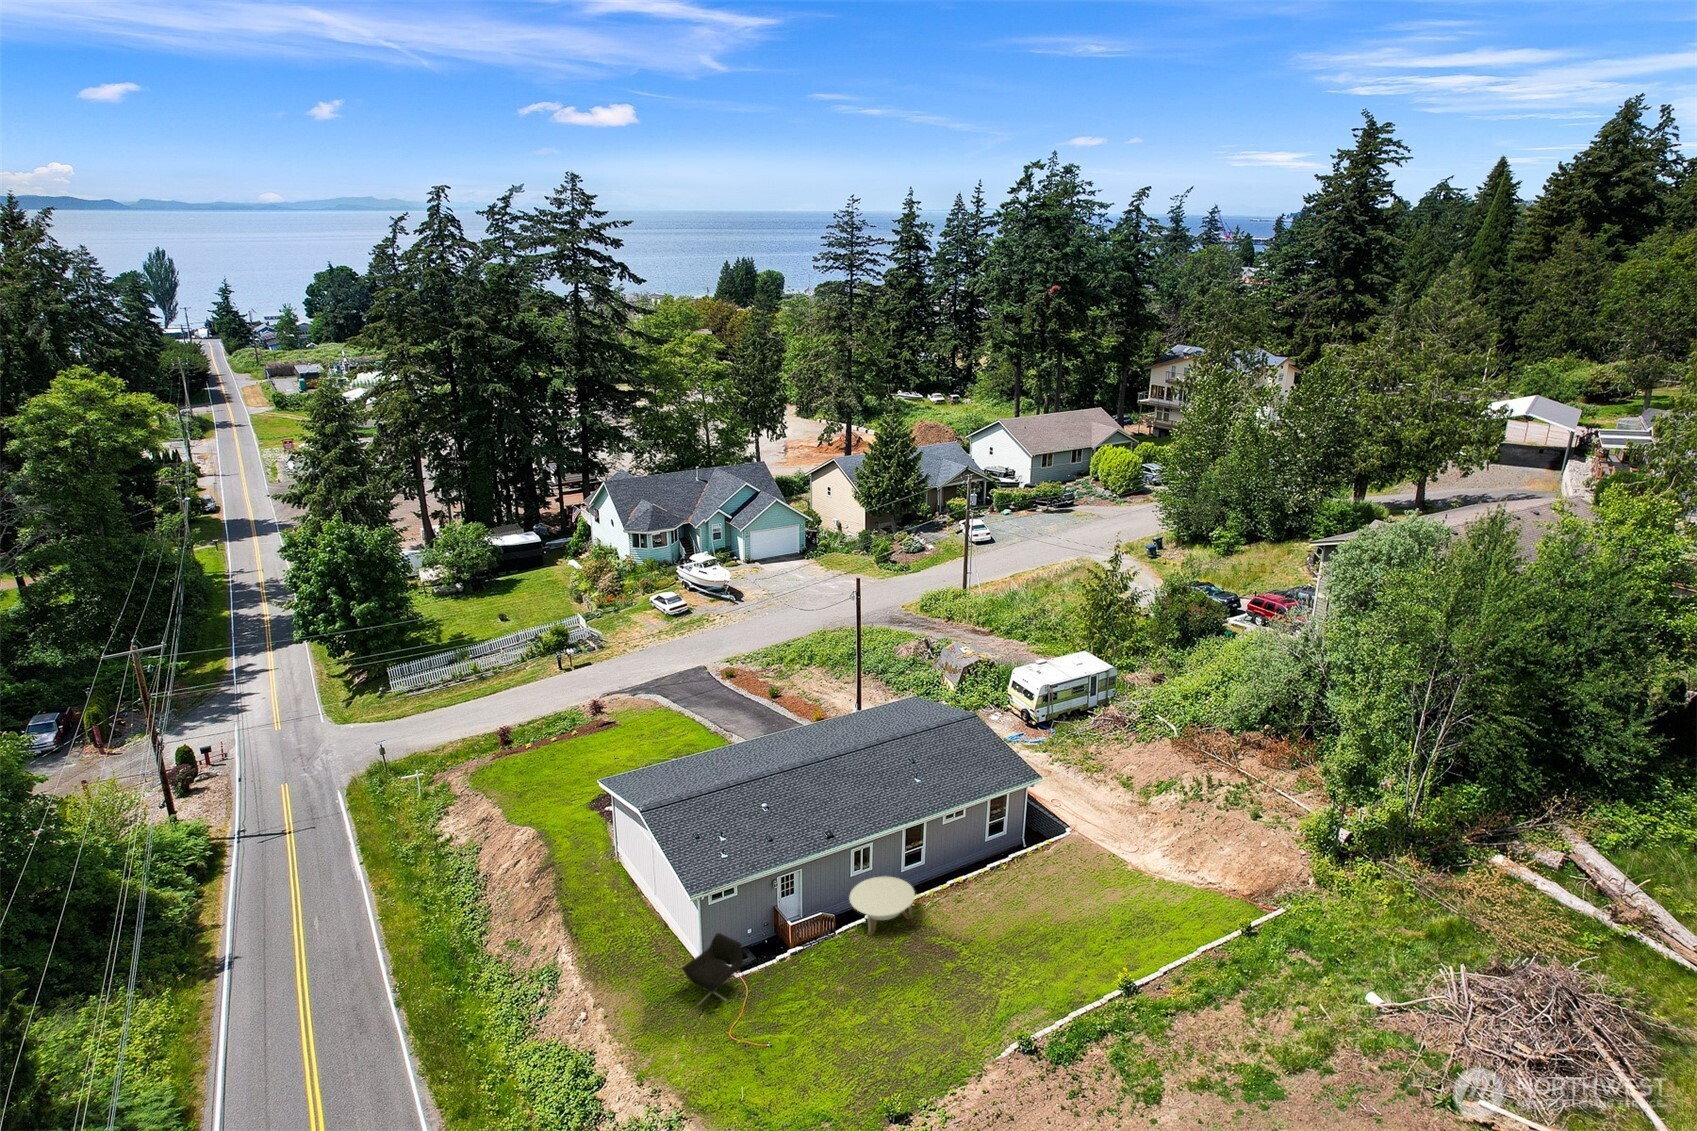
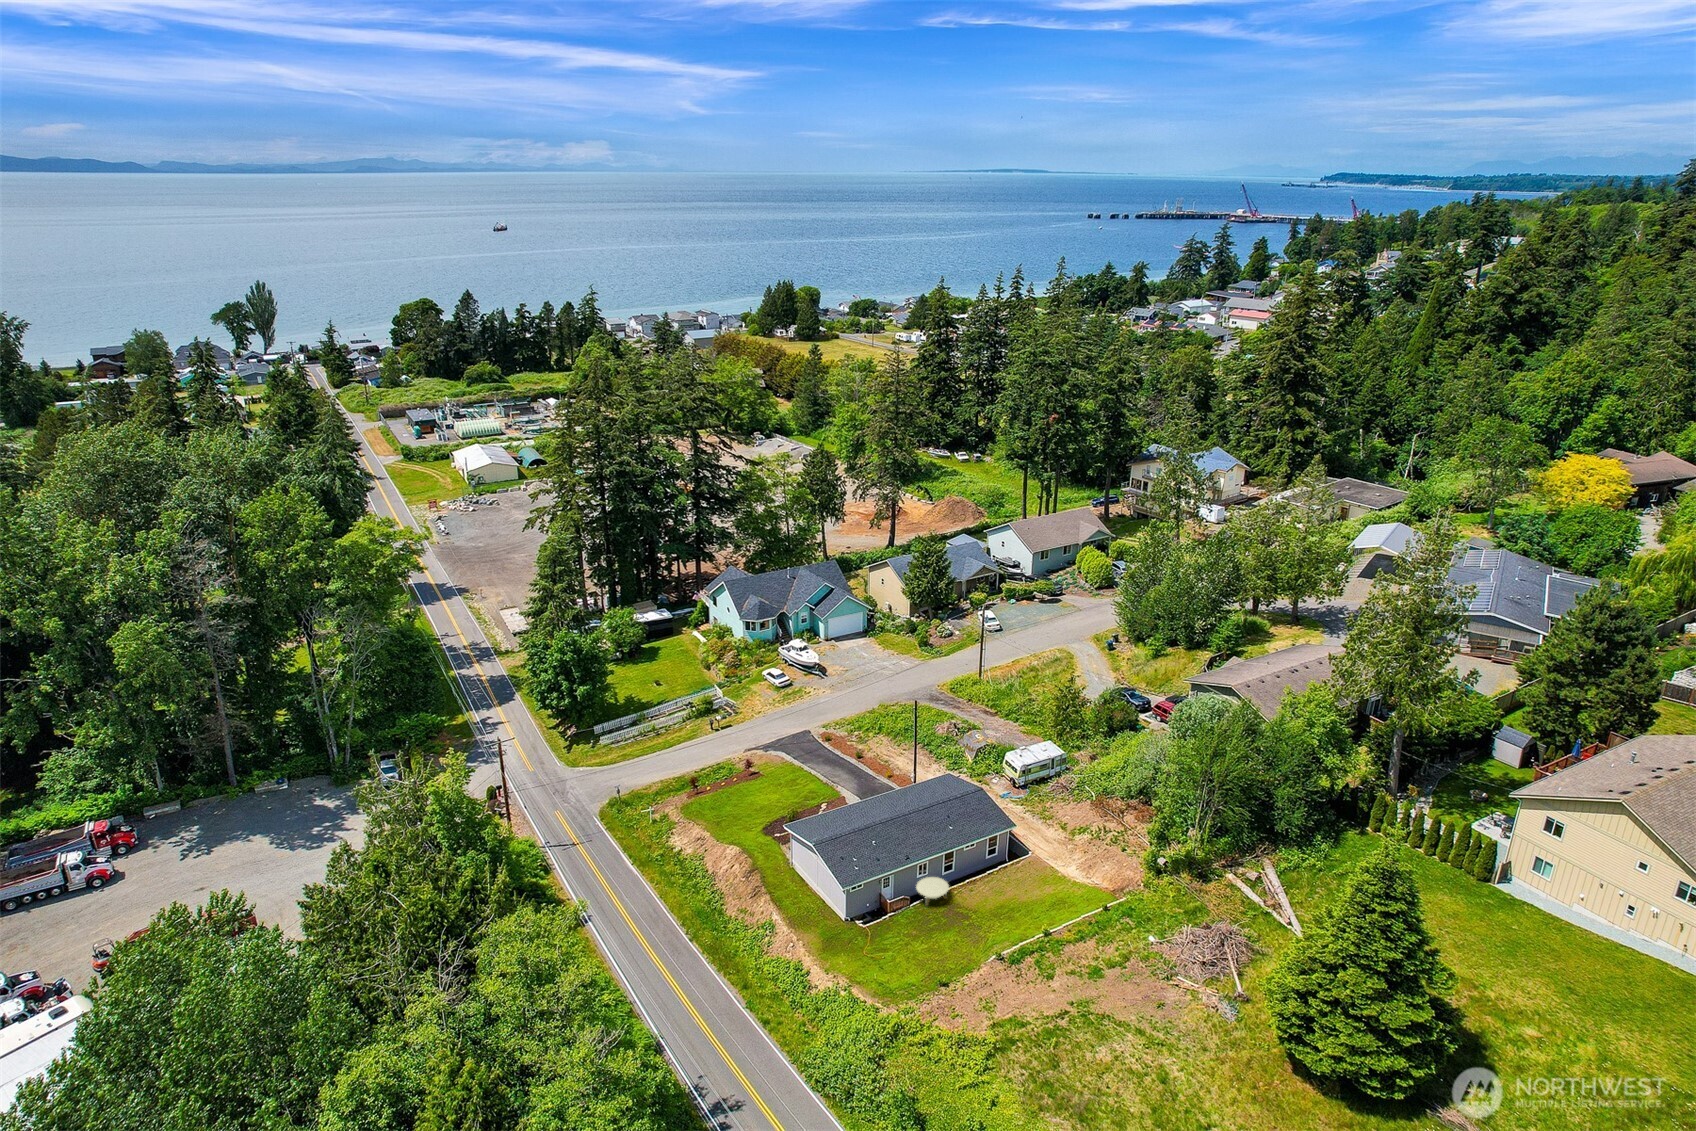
lounge chair: present [682,933,743,1005] -> none [839,903,868,937]

